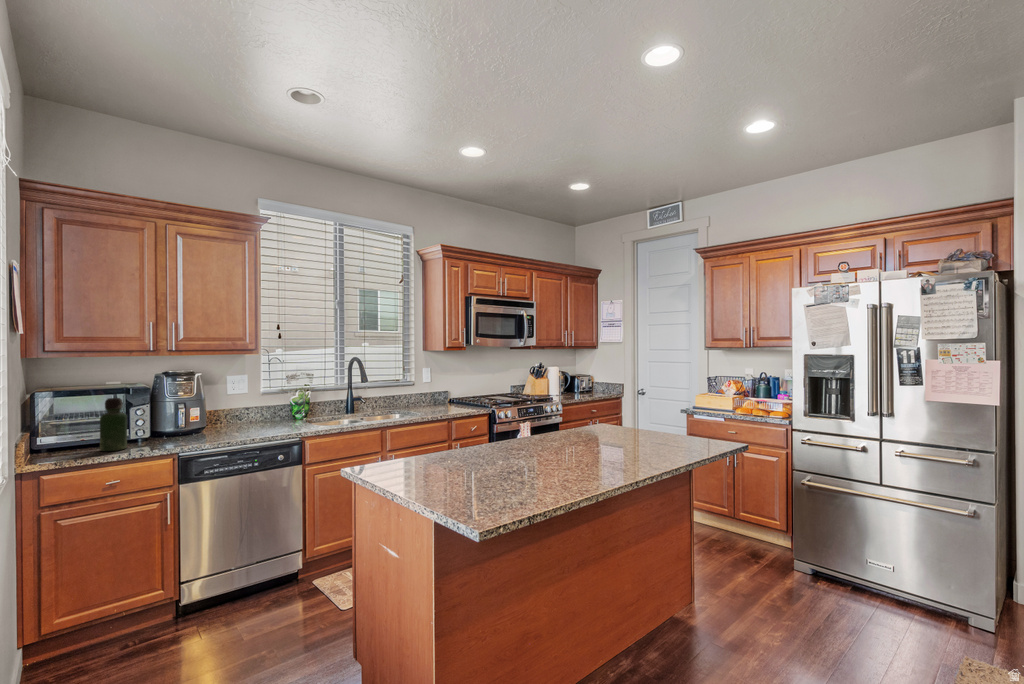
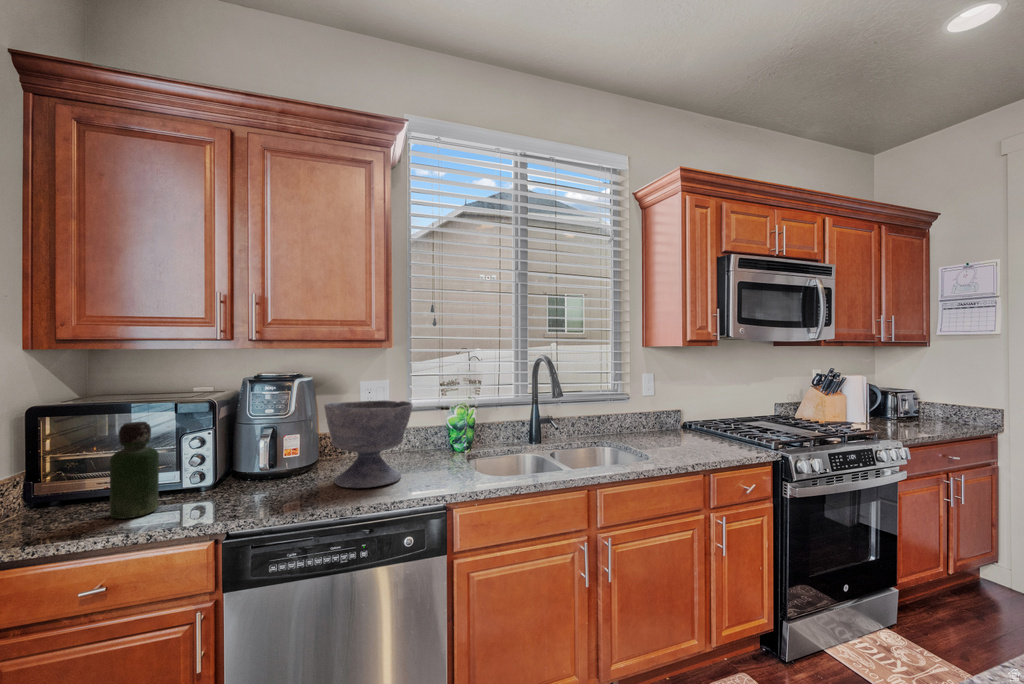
bowl: none [220,386,277,434] -> present [324,400,412,488]

